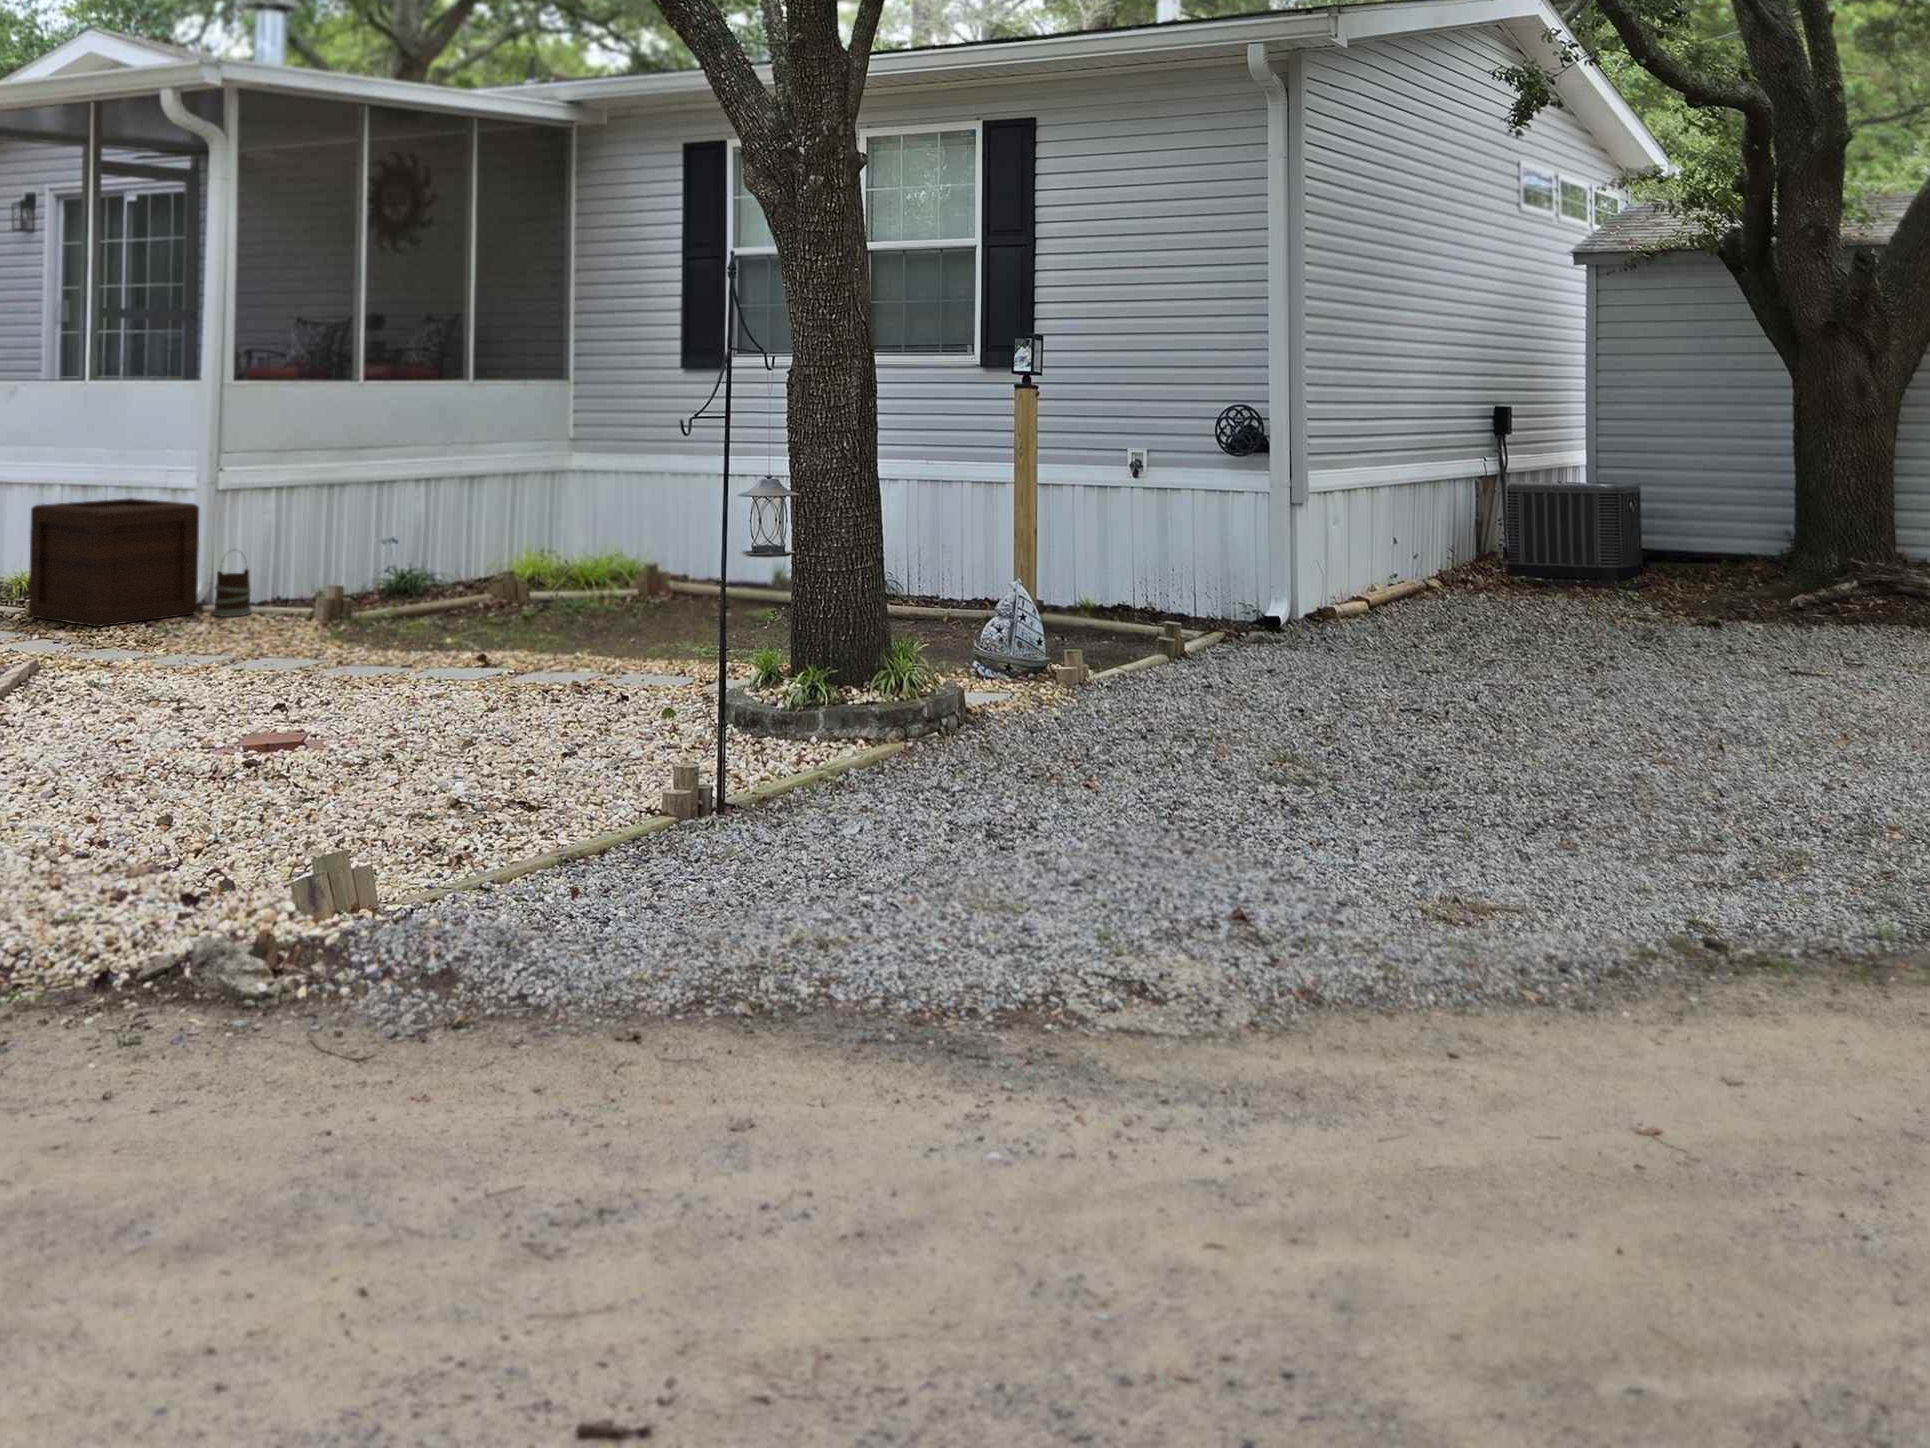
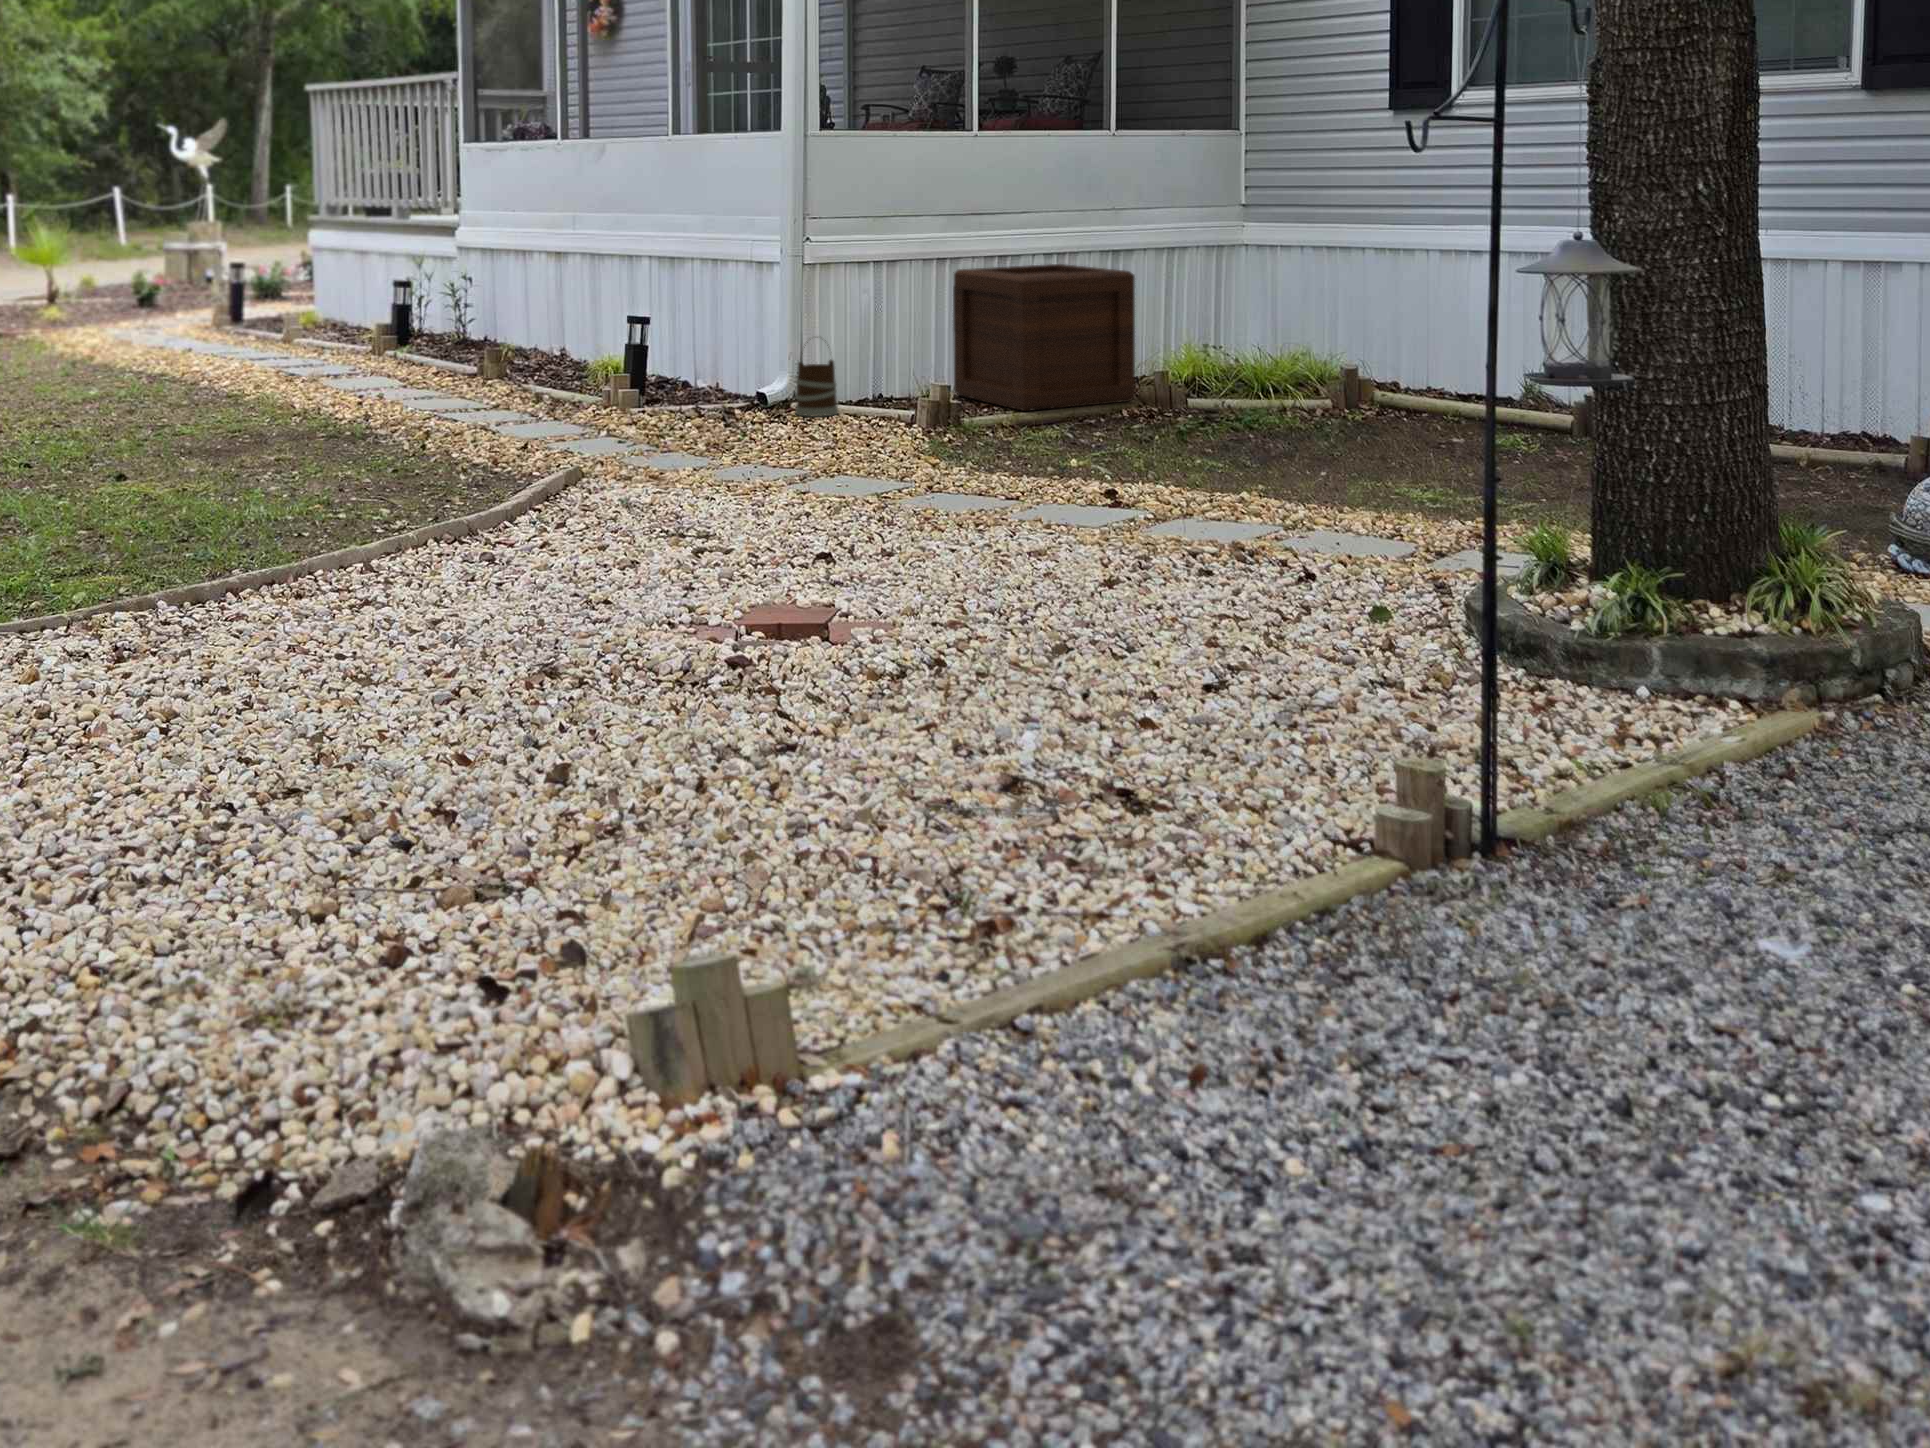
wooden crate: present [29,498,199,627] -> present [953,264,1135,411]

